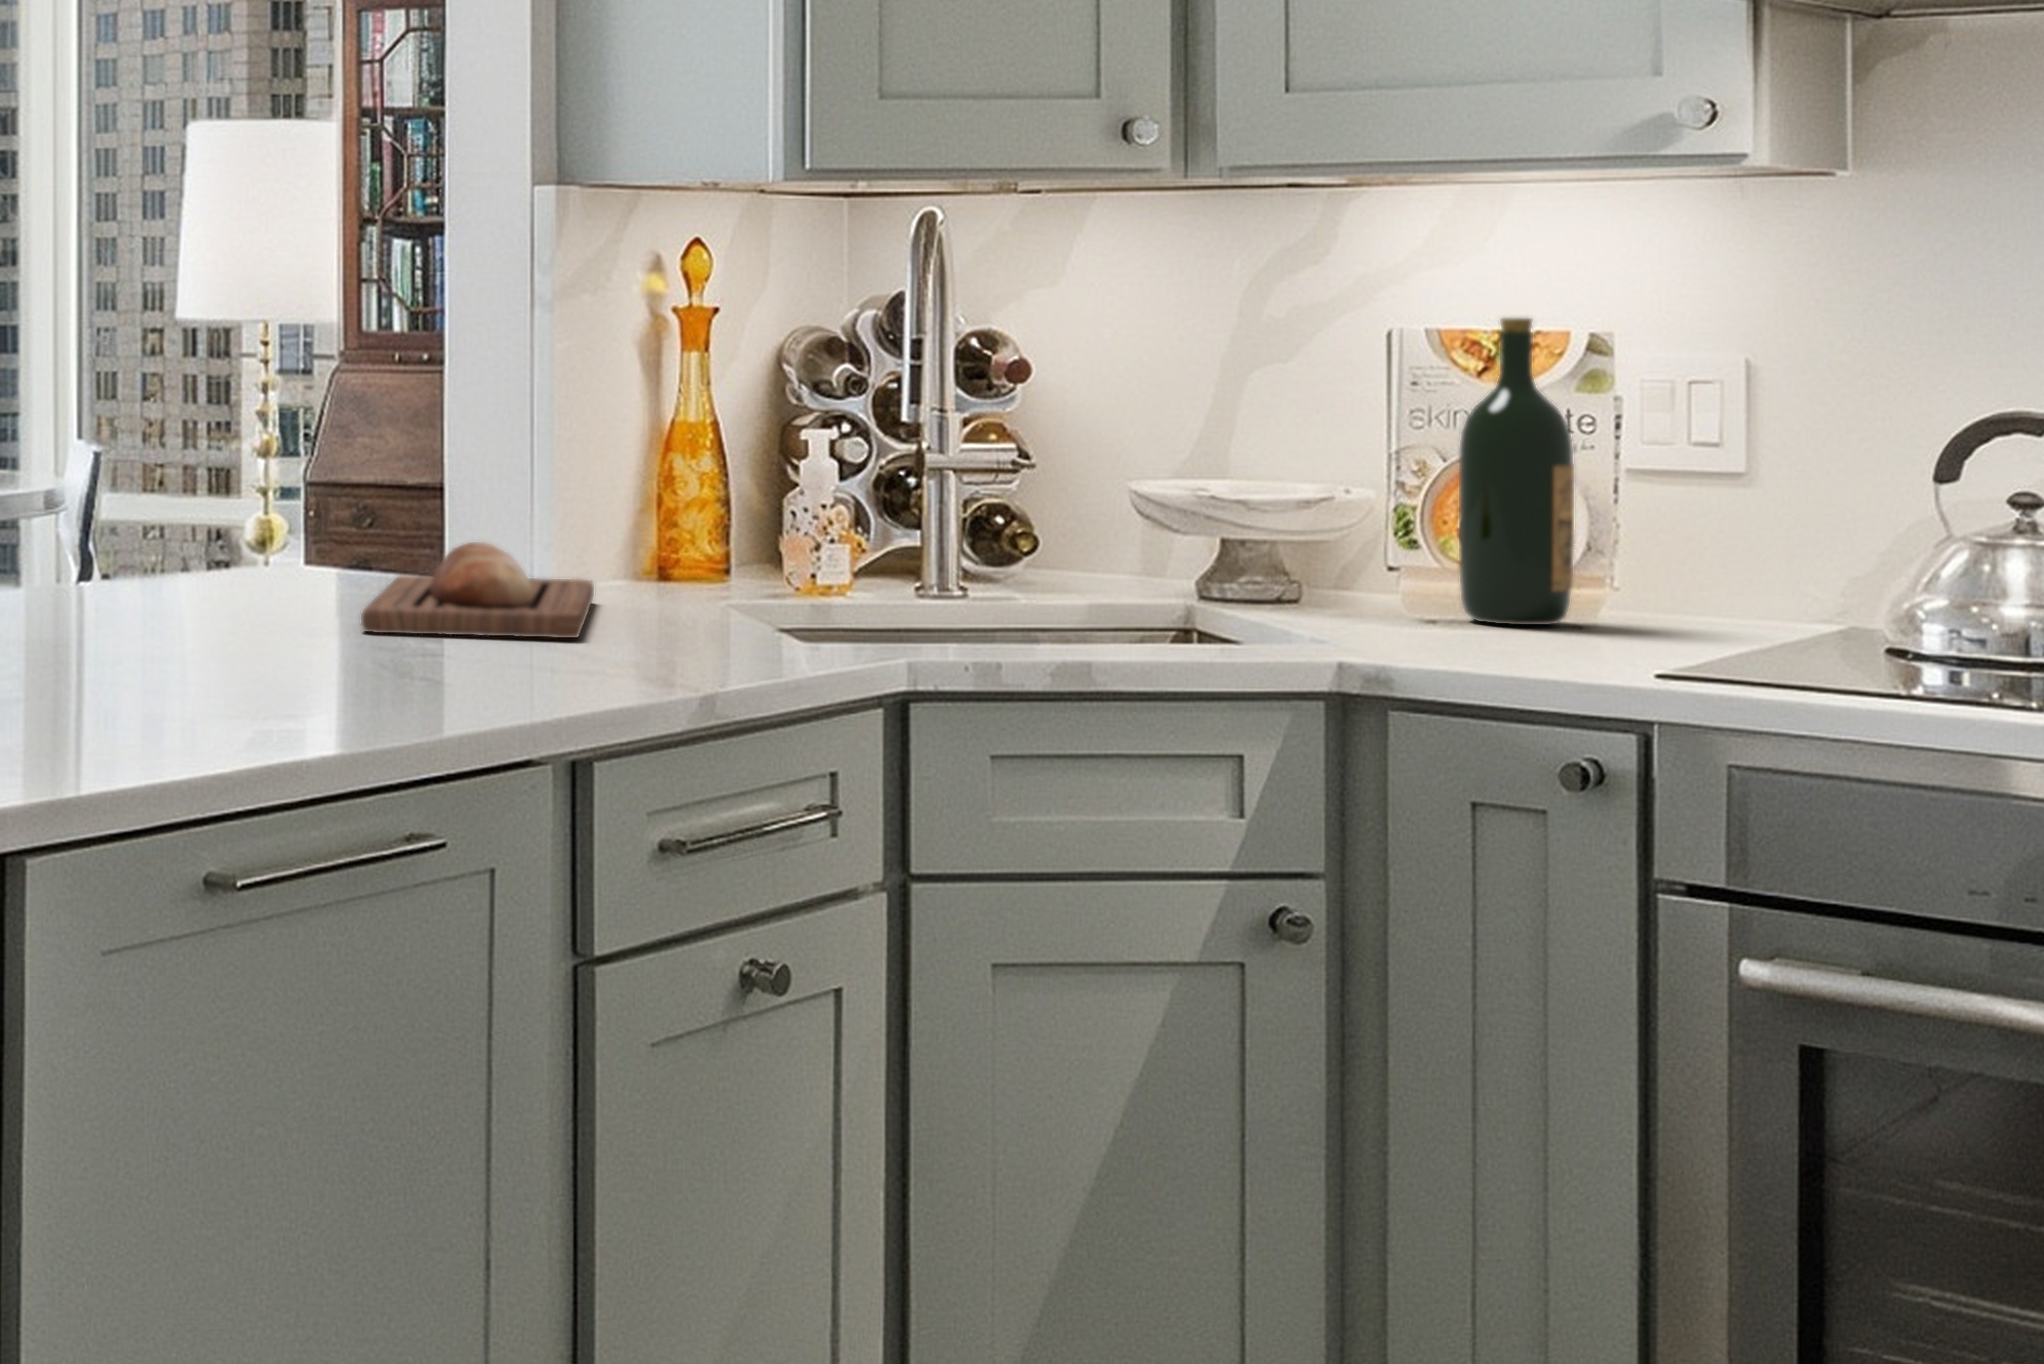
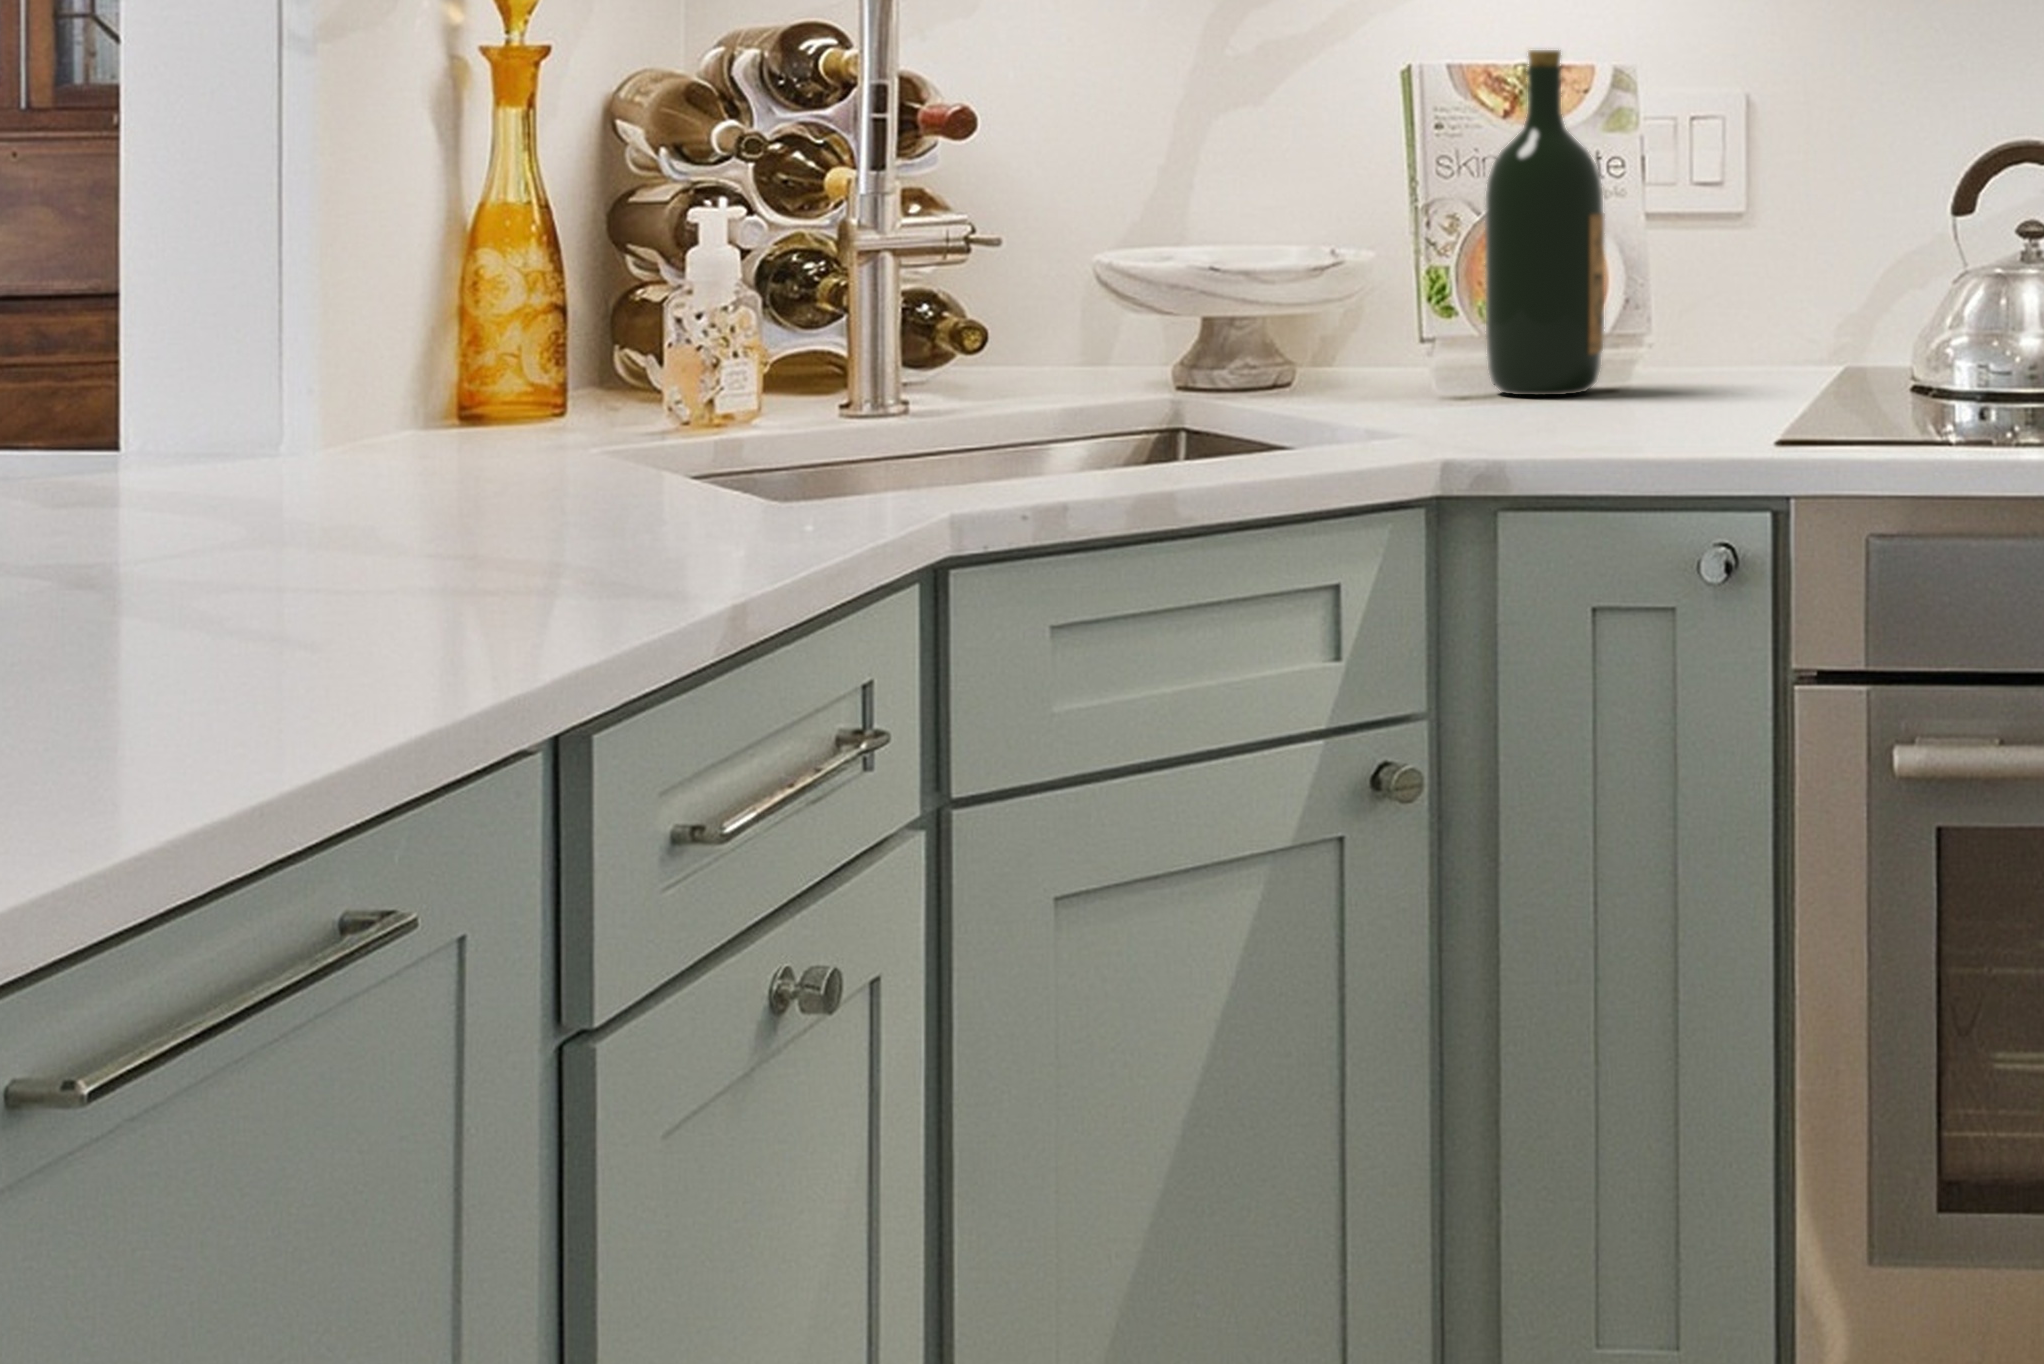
bread loaf: present [361,542,594,638] -> none [98,393,483,551]

